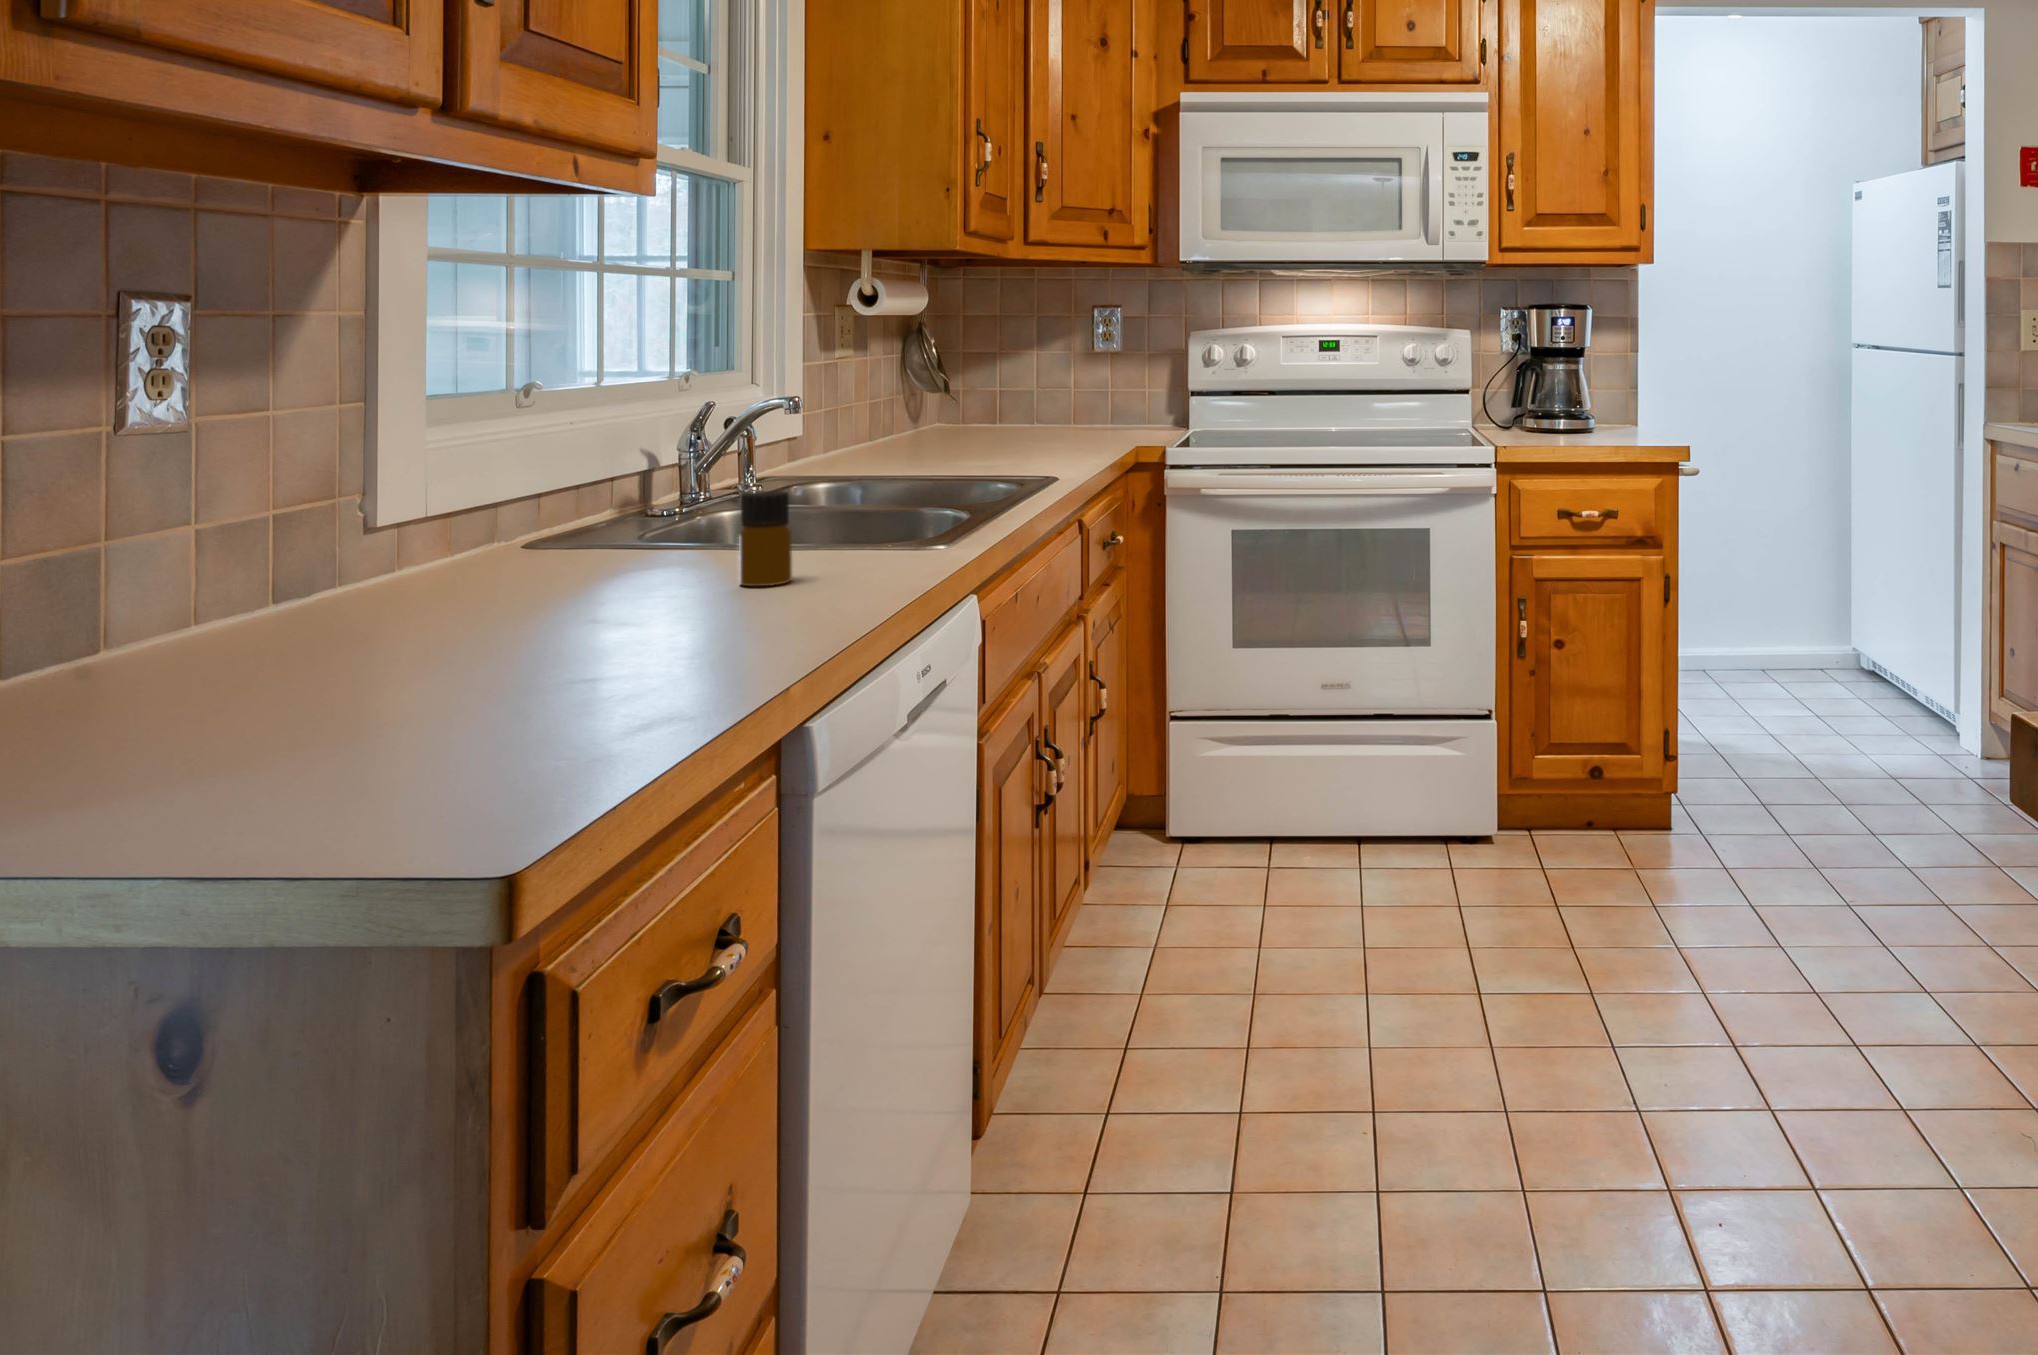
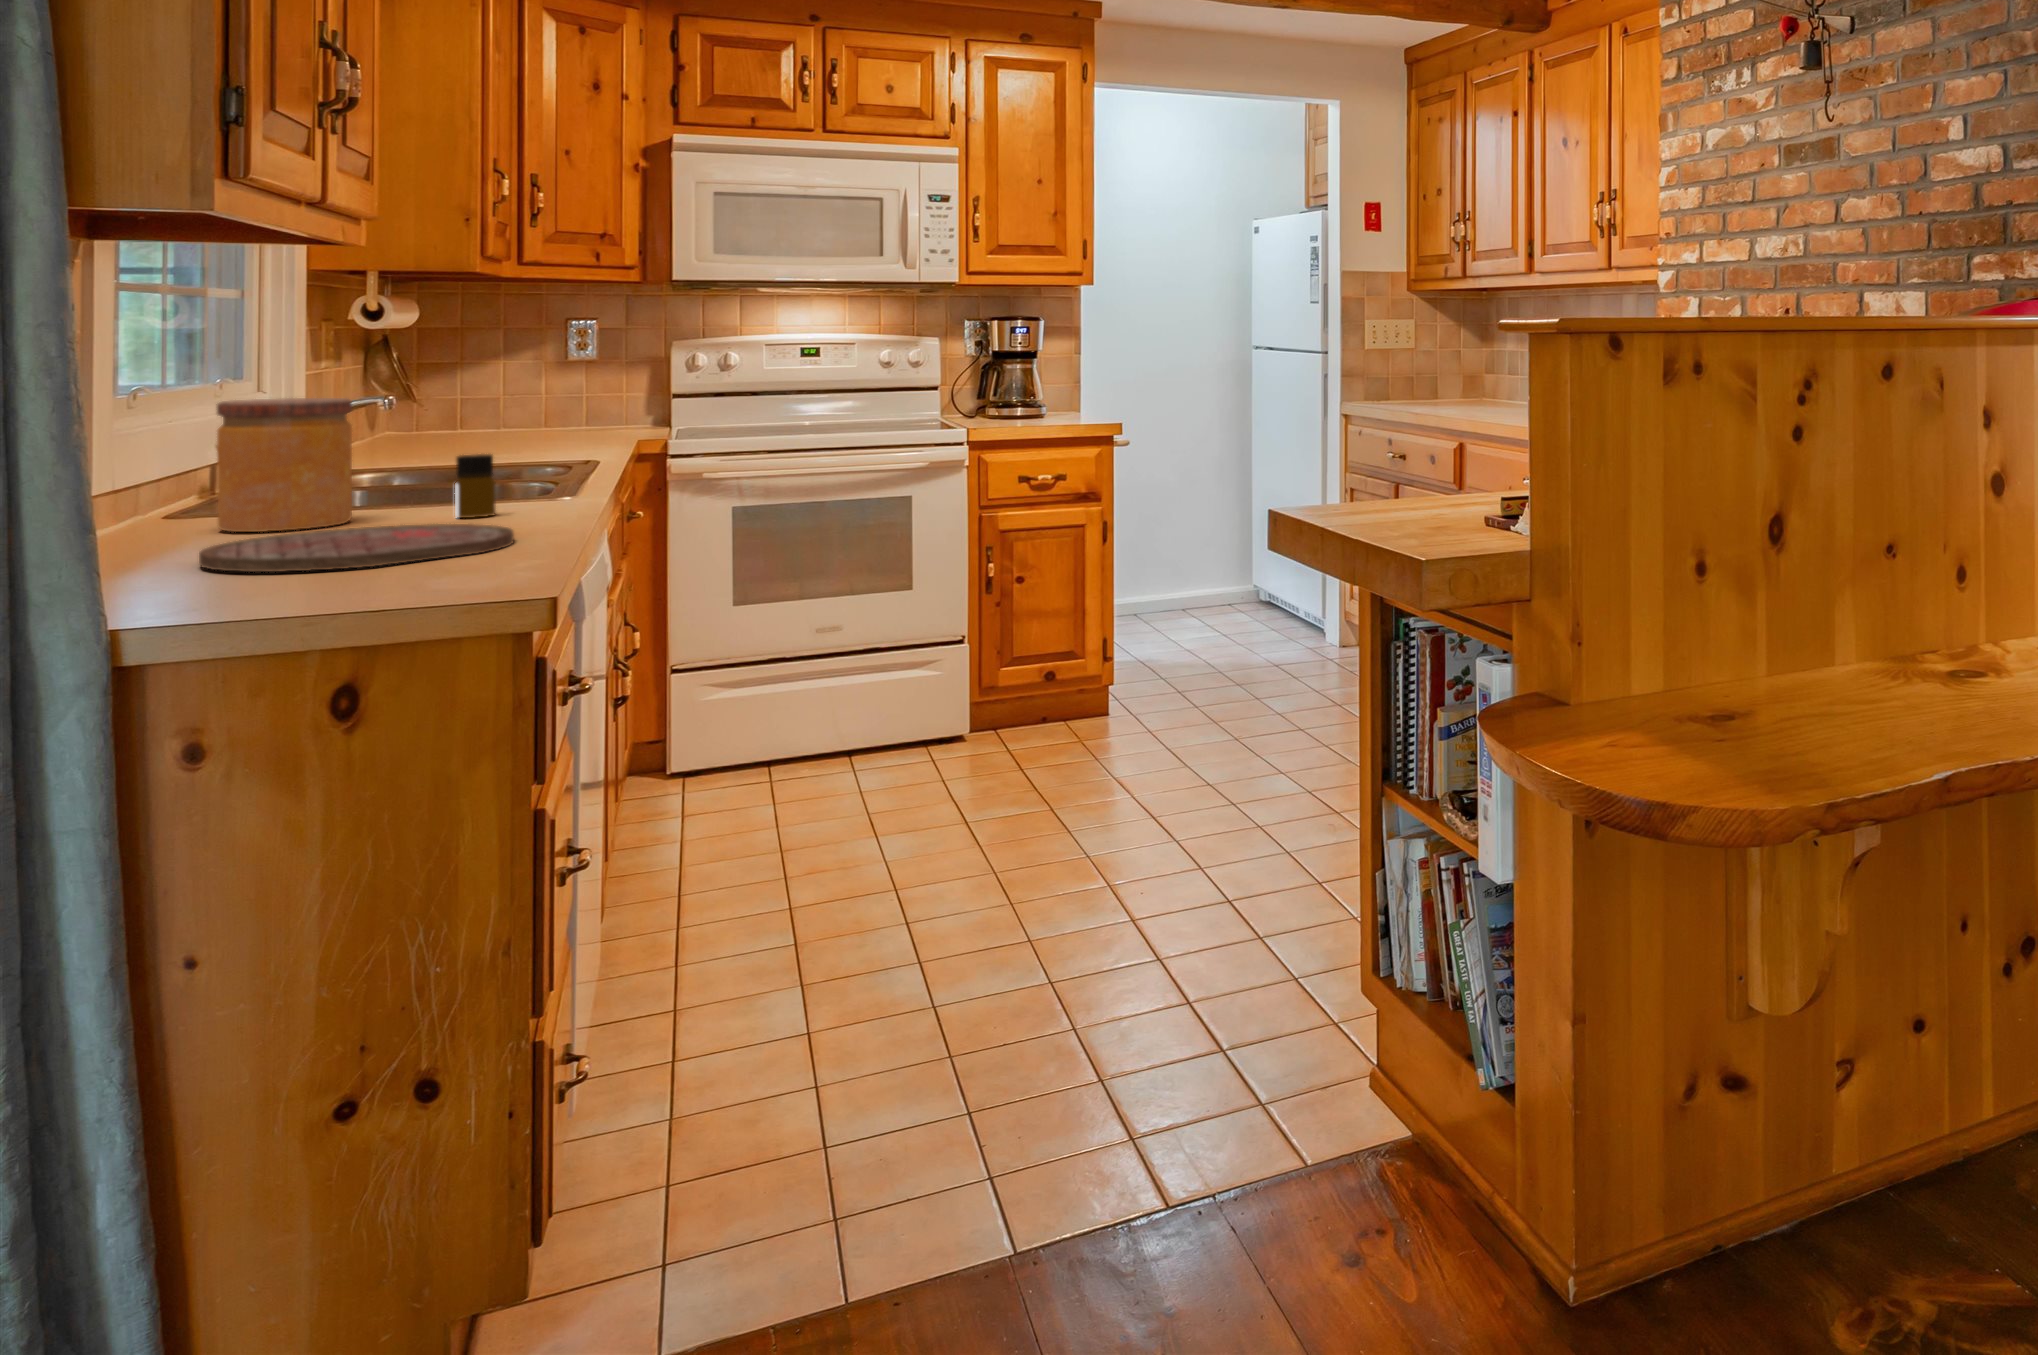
jar: none [470,403,636,593] -> present [217,398,352,532]
cutting board: none [231,607,709,724] -> present [199,524,514,572]

